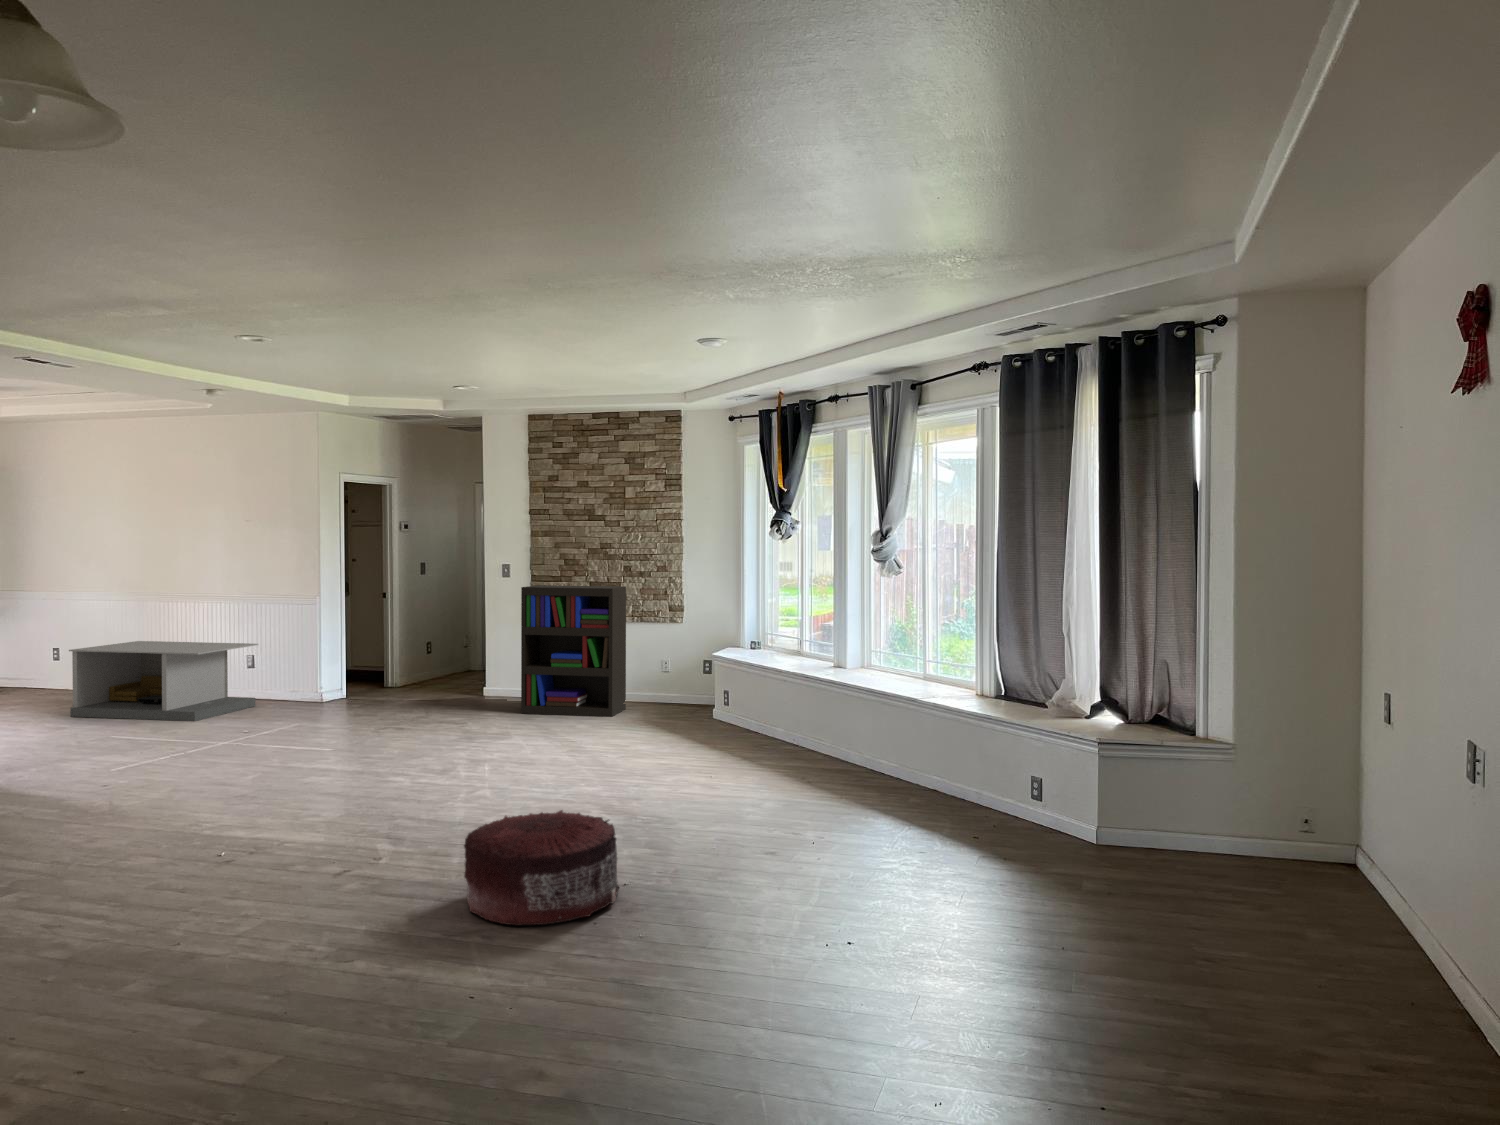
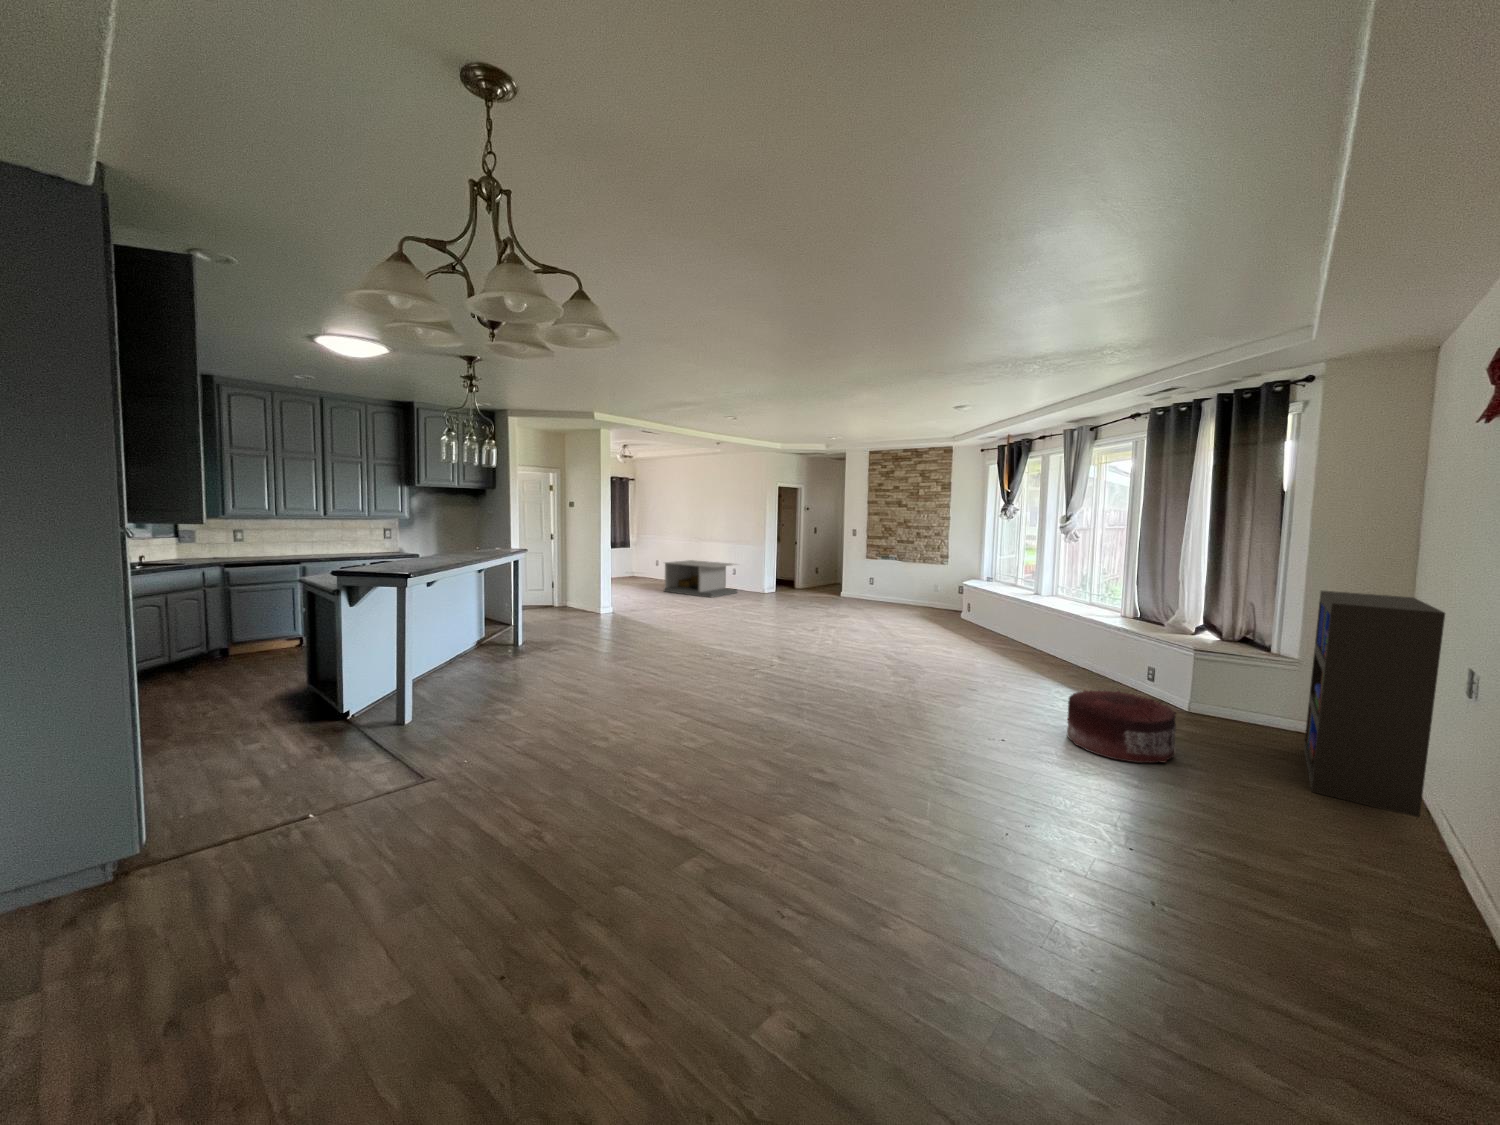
bookshelf: present [521,585,626,717] -> present [1304,591,1445,817]
pouf: present [464,810,619,925] -> present [1067,690,1176,763]

